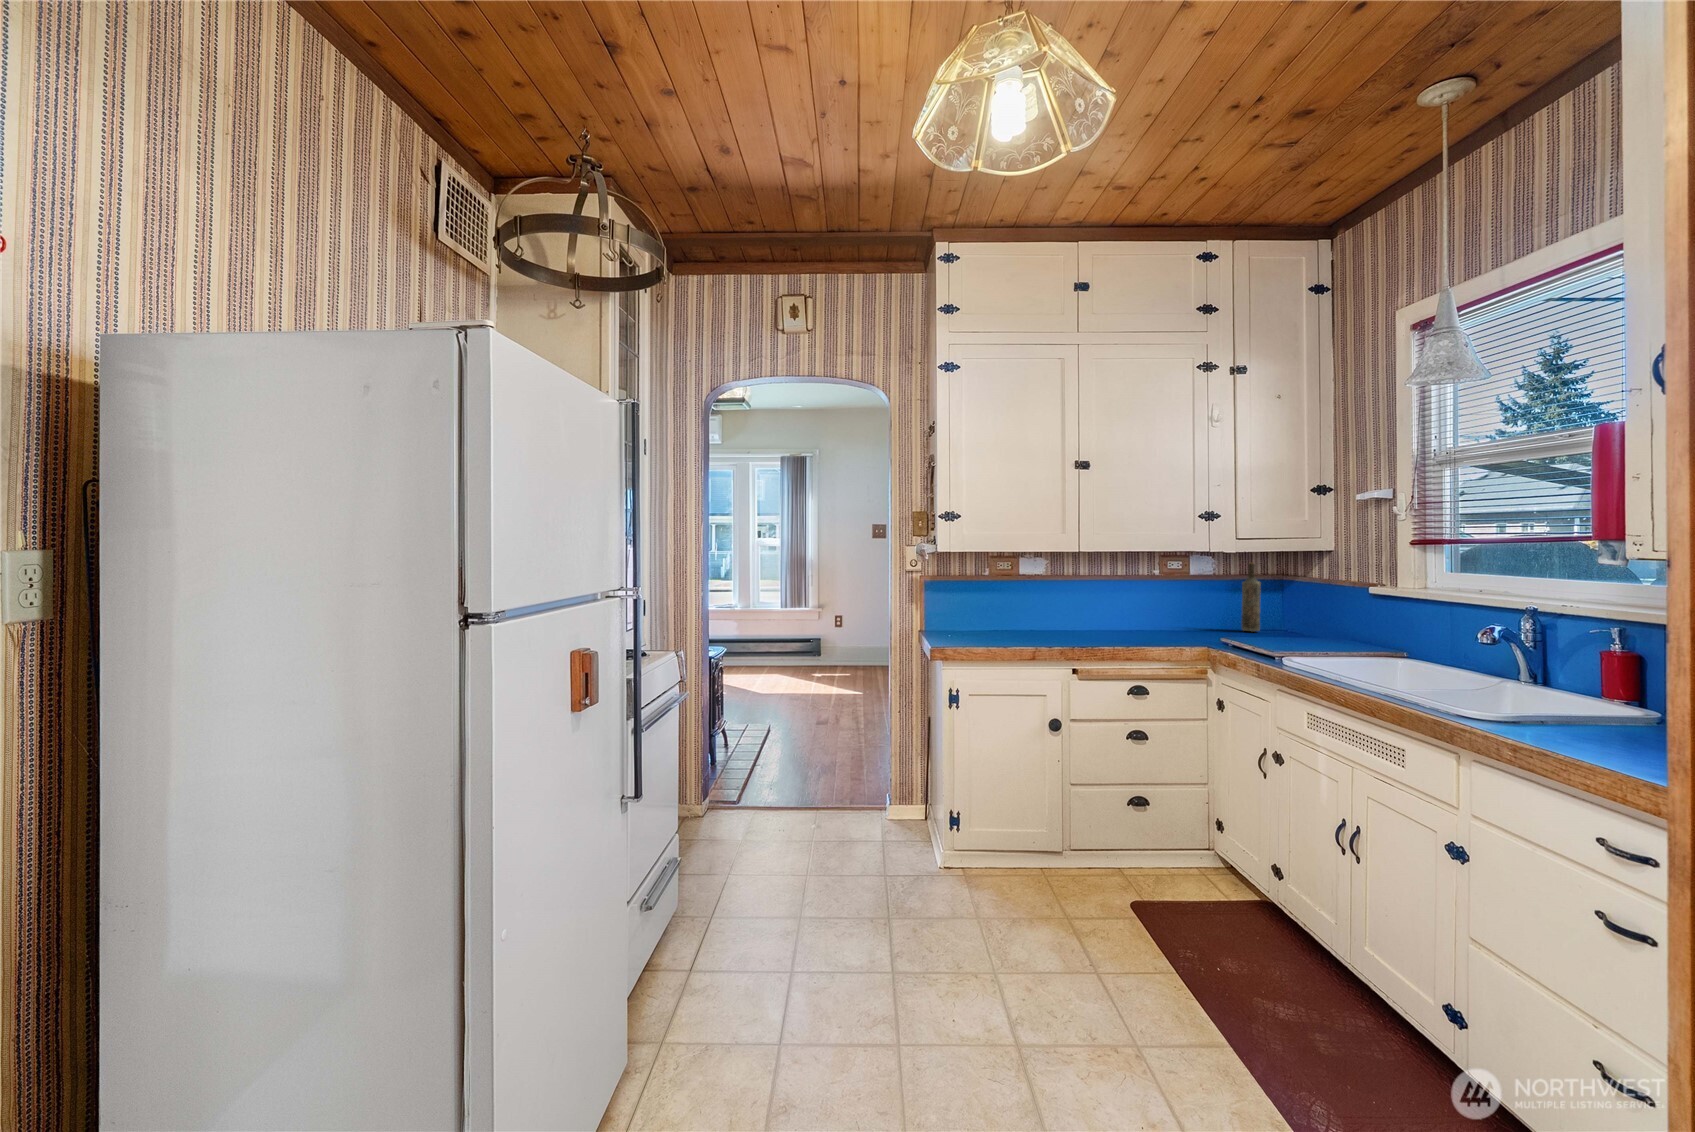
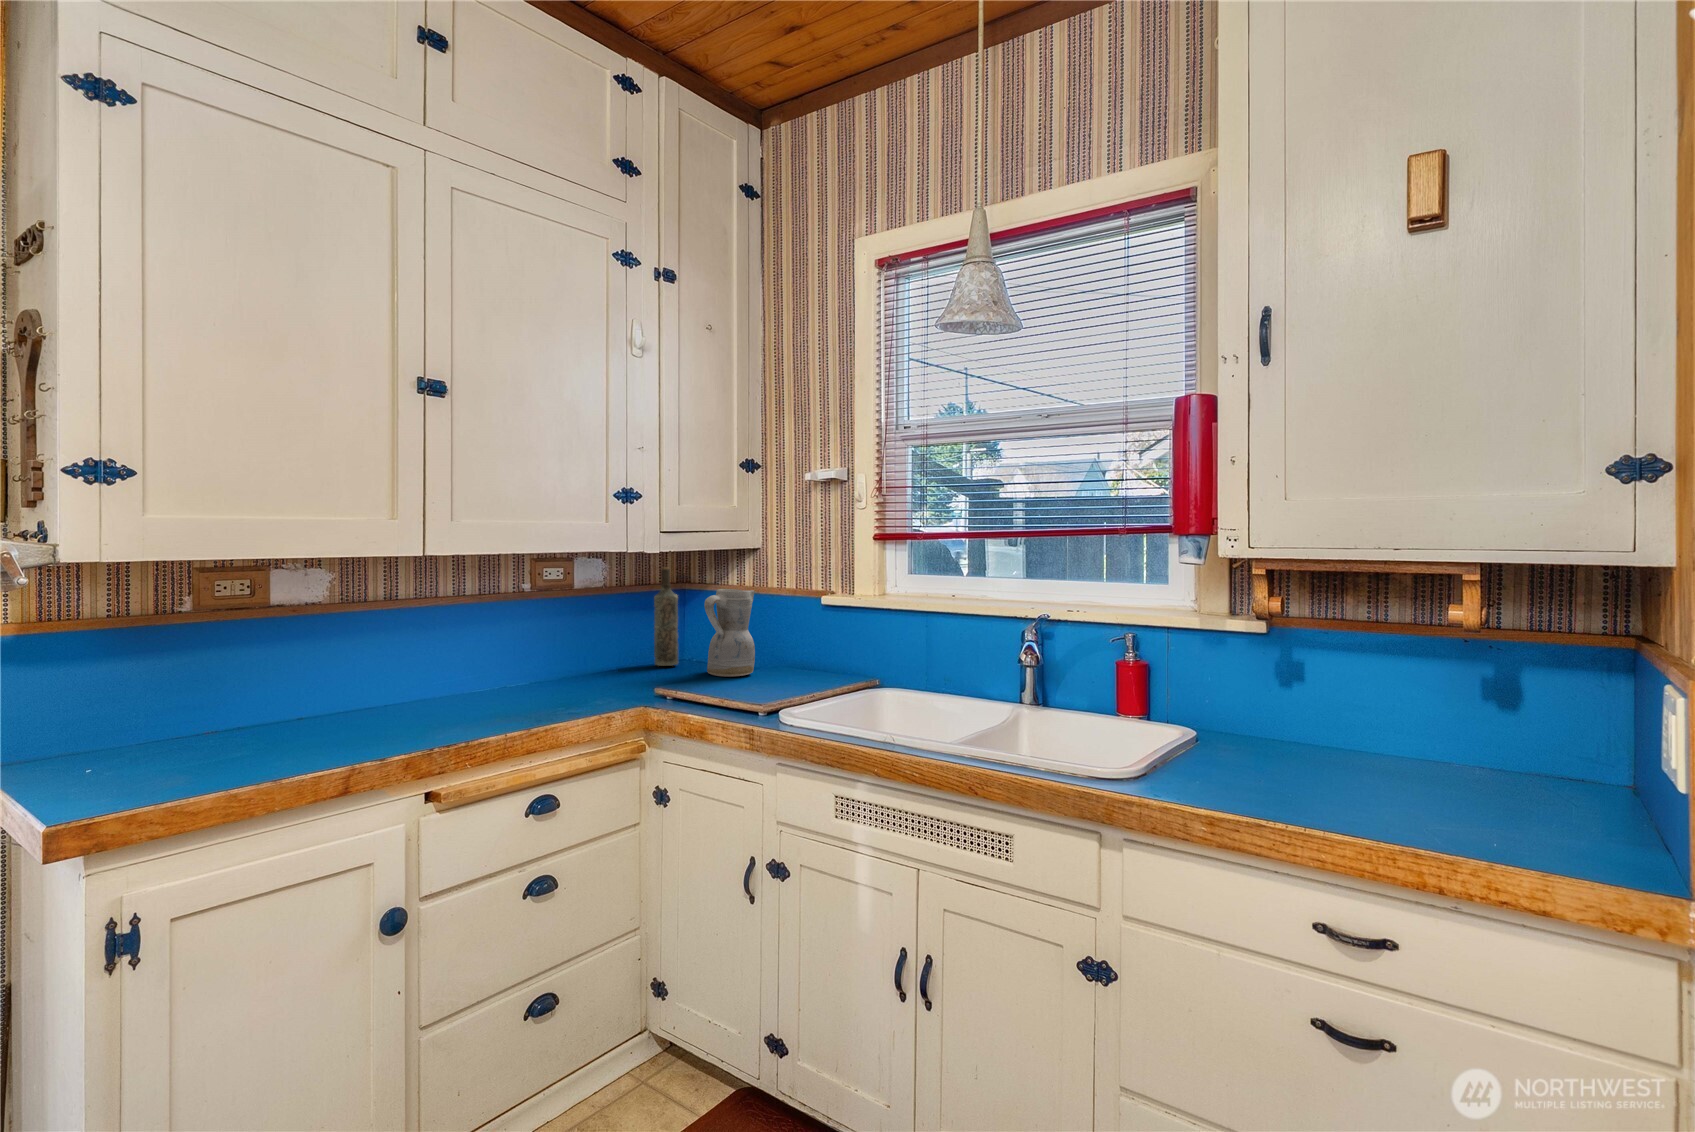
ceramic pitcher: none [1270,578,1316,641] -> present [704,589,755,677]

